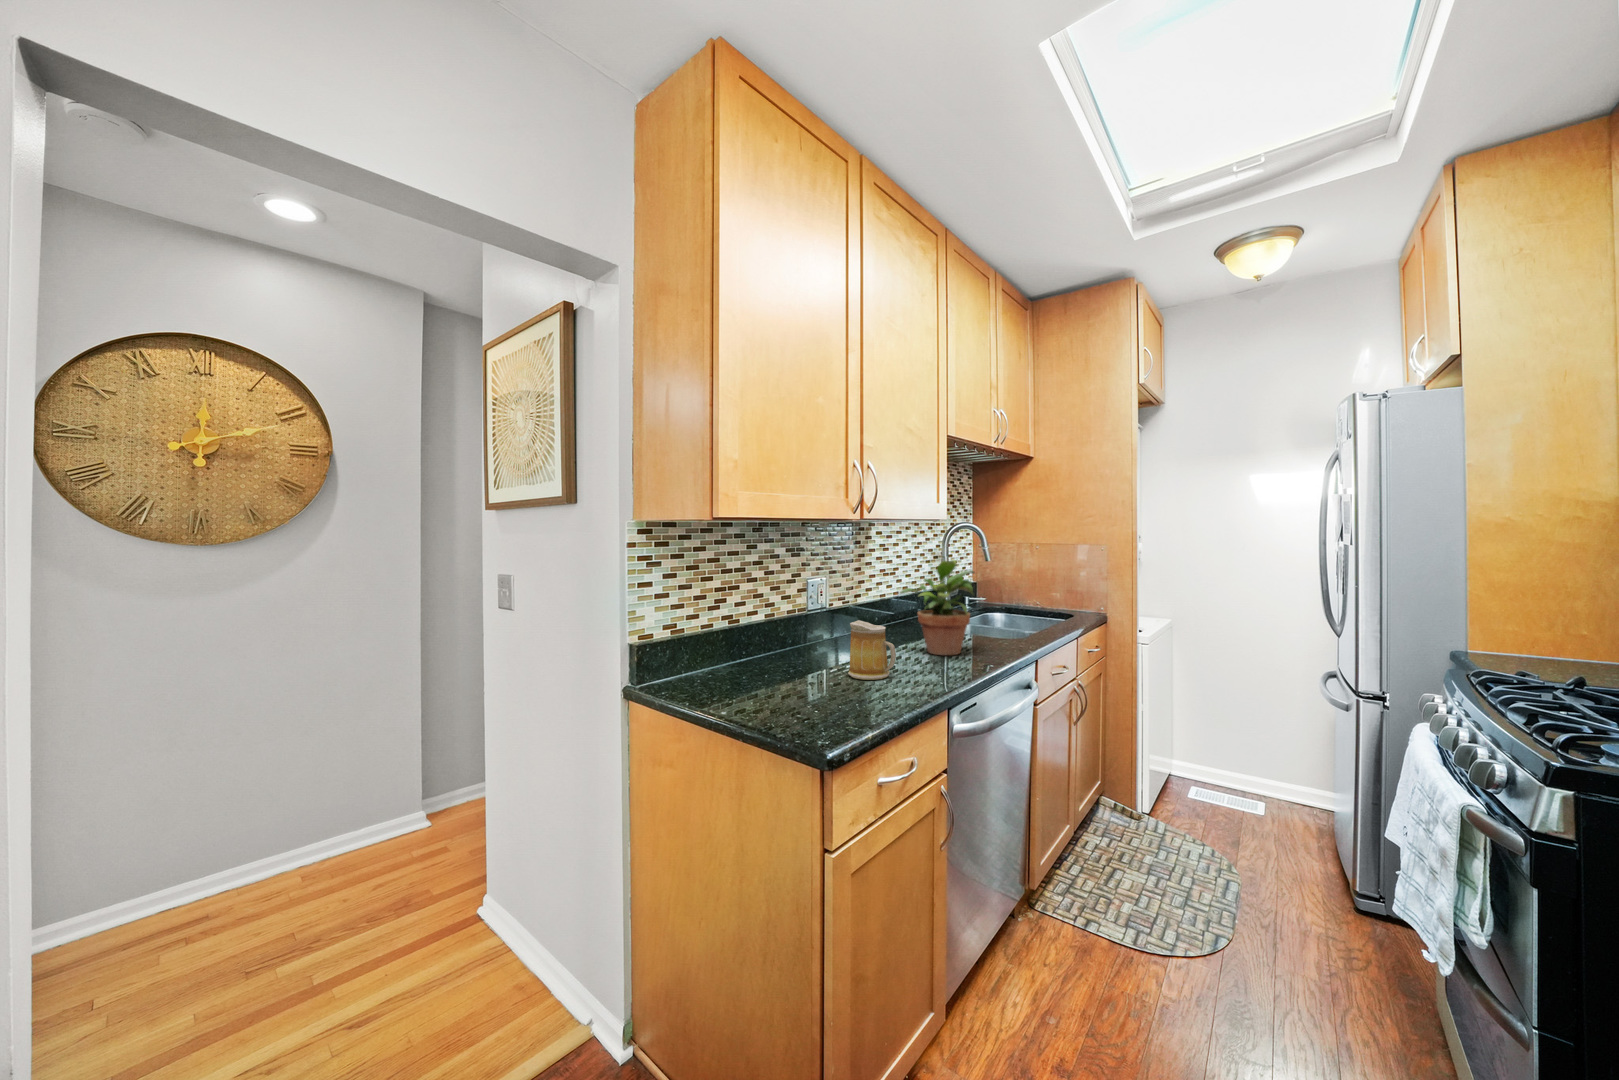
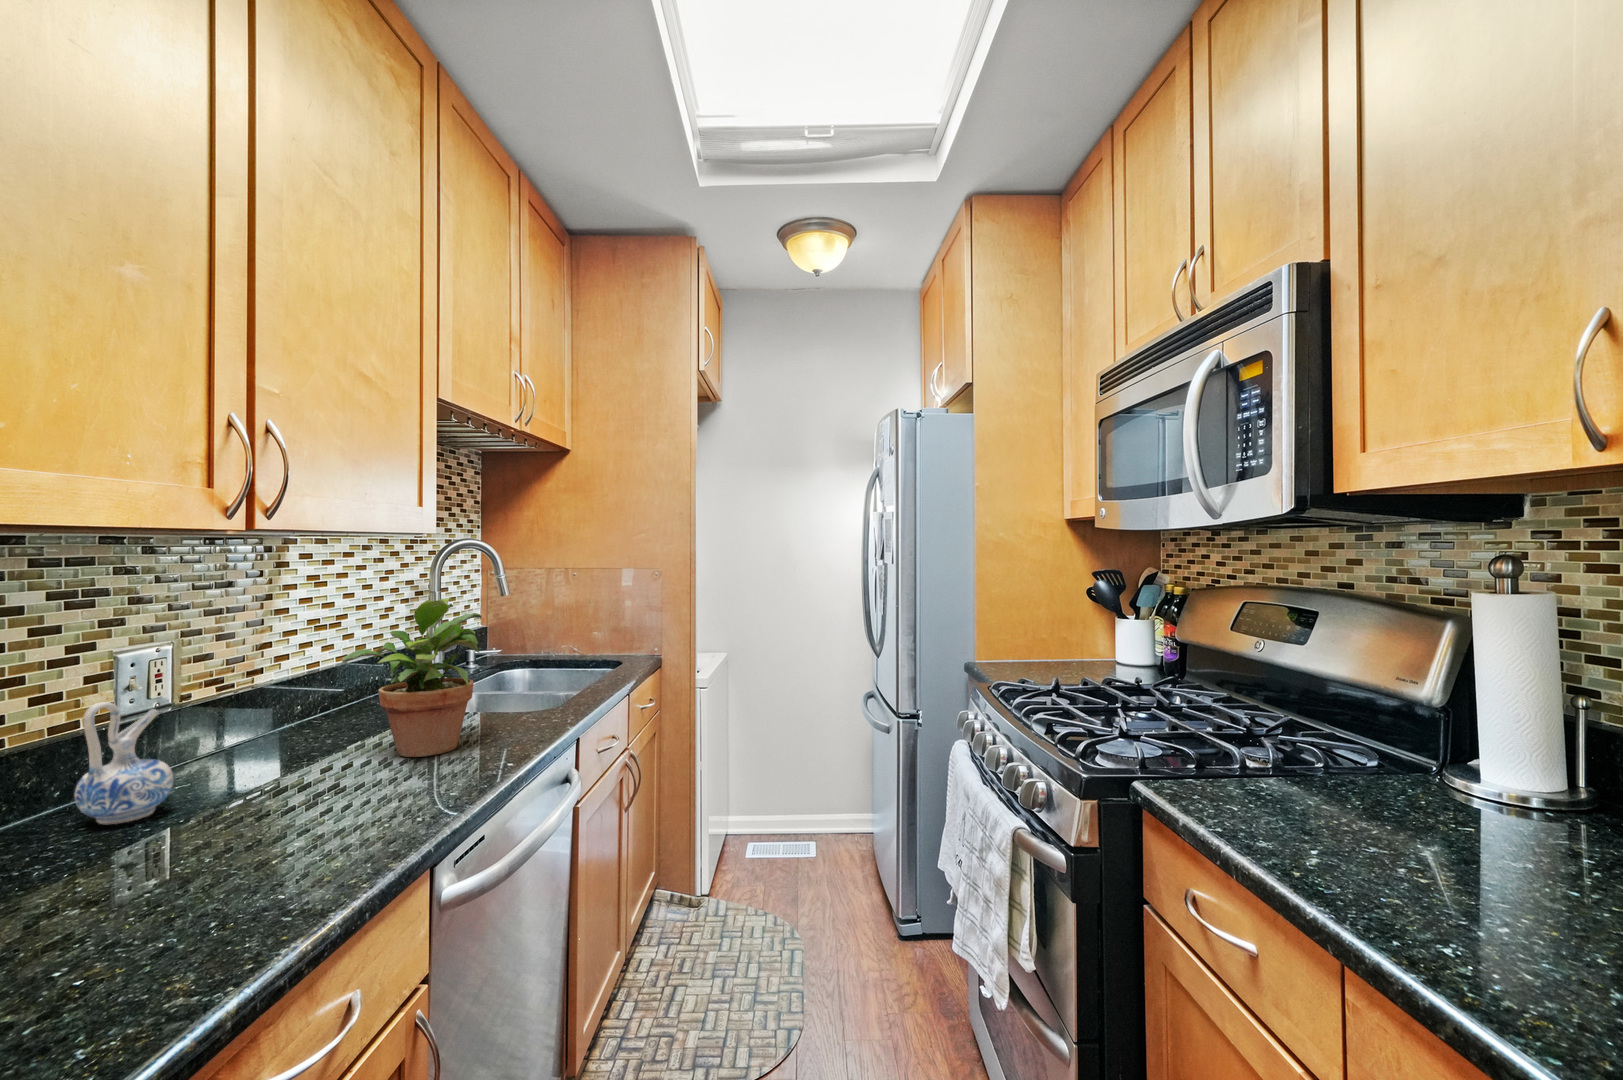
ceramic pitcher: none [793,602,828,662] -> present [74,702,173,824]
mug: present [848,620,896,680] -> none [213,726,326,843]

